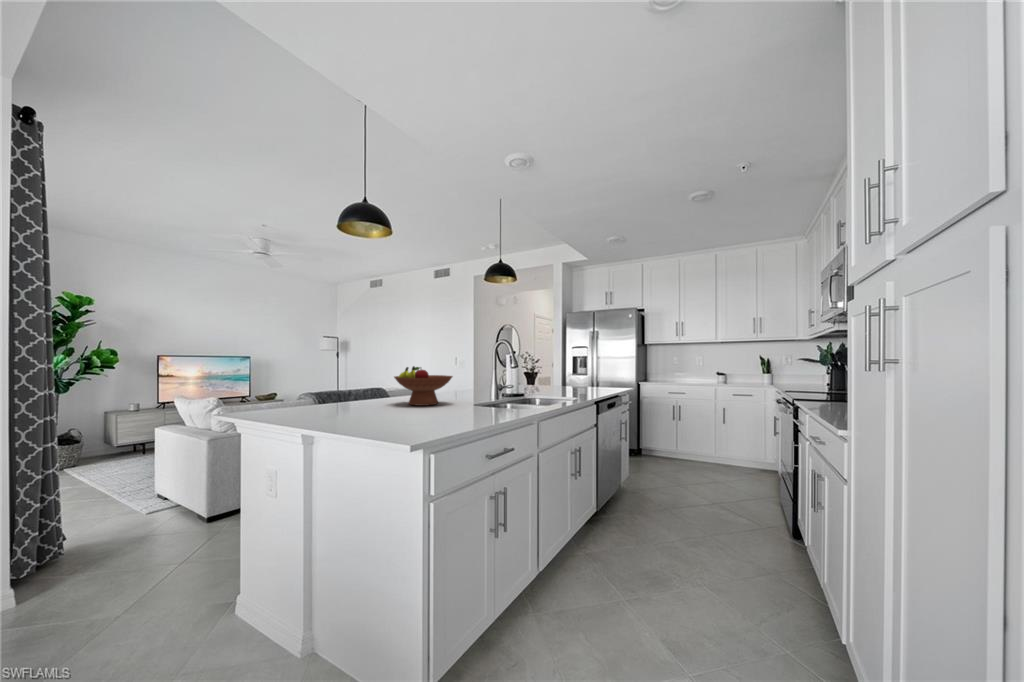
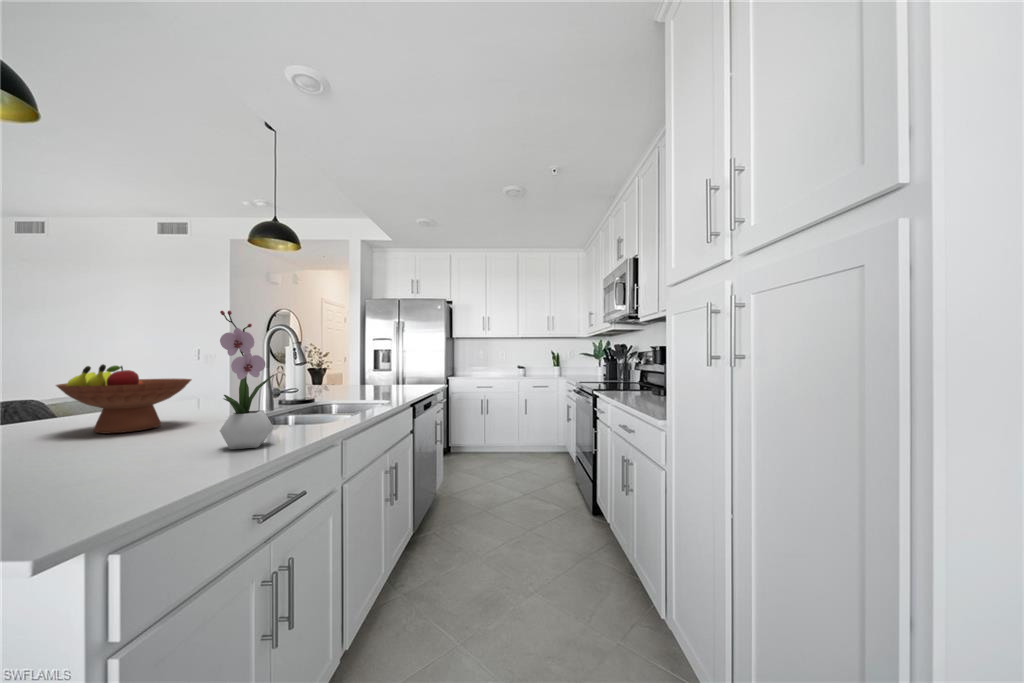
flower arrangement: none [469,336,497,418] -> present [220,310,274,449]

